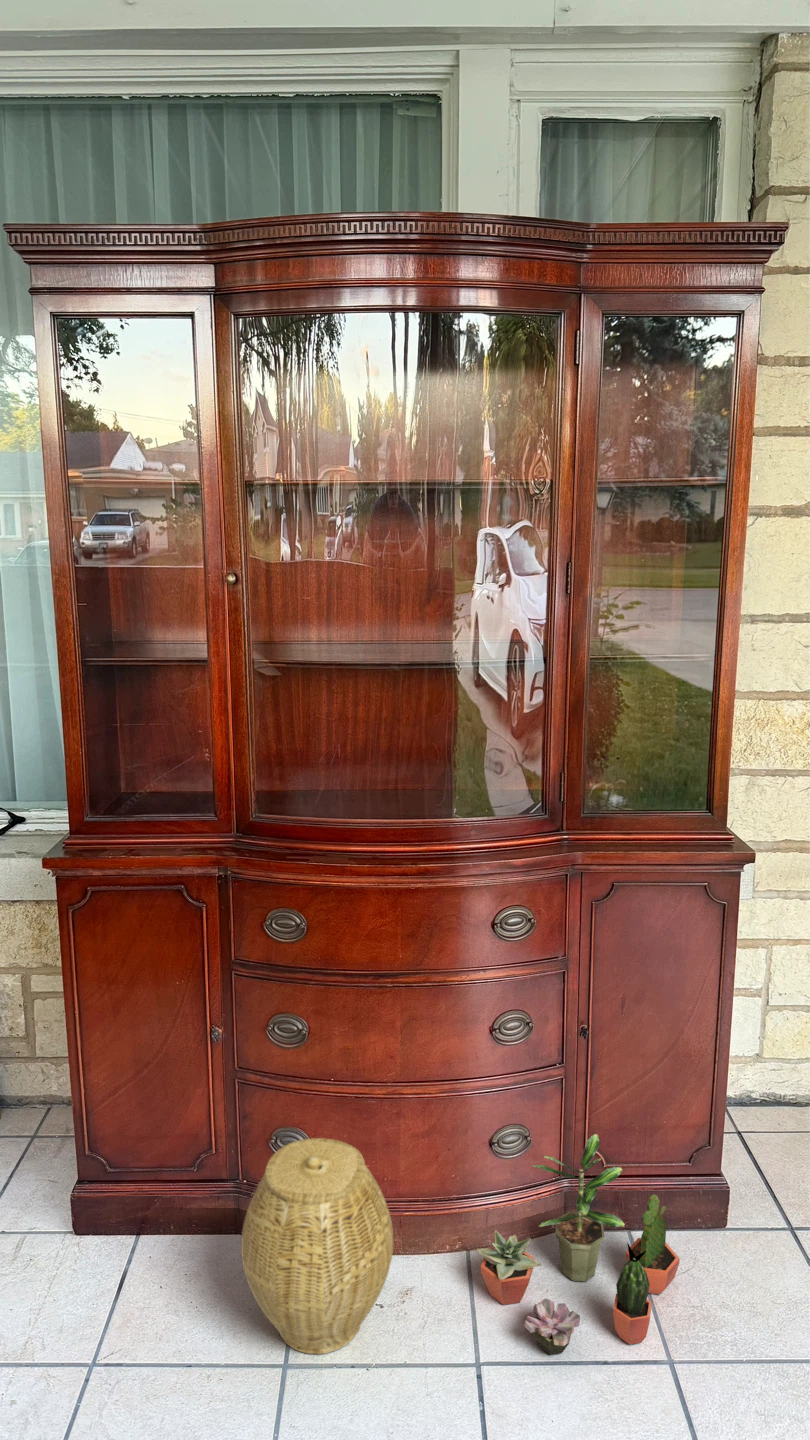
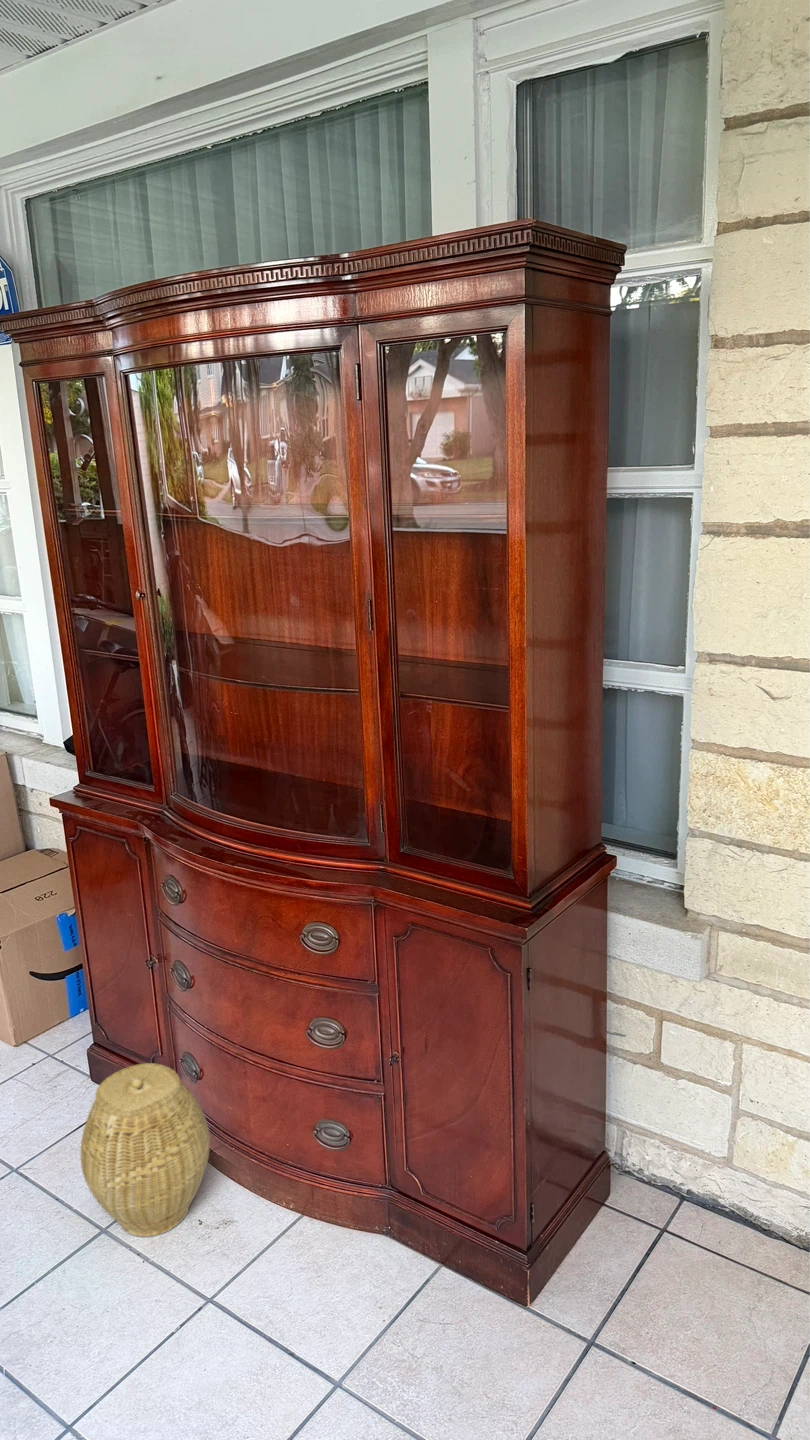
potted plant: present [476,1134,680,1355] -> none [248,1154,428,1356]

